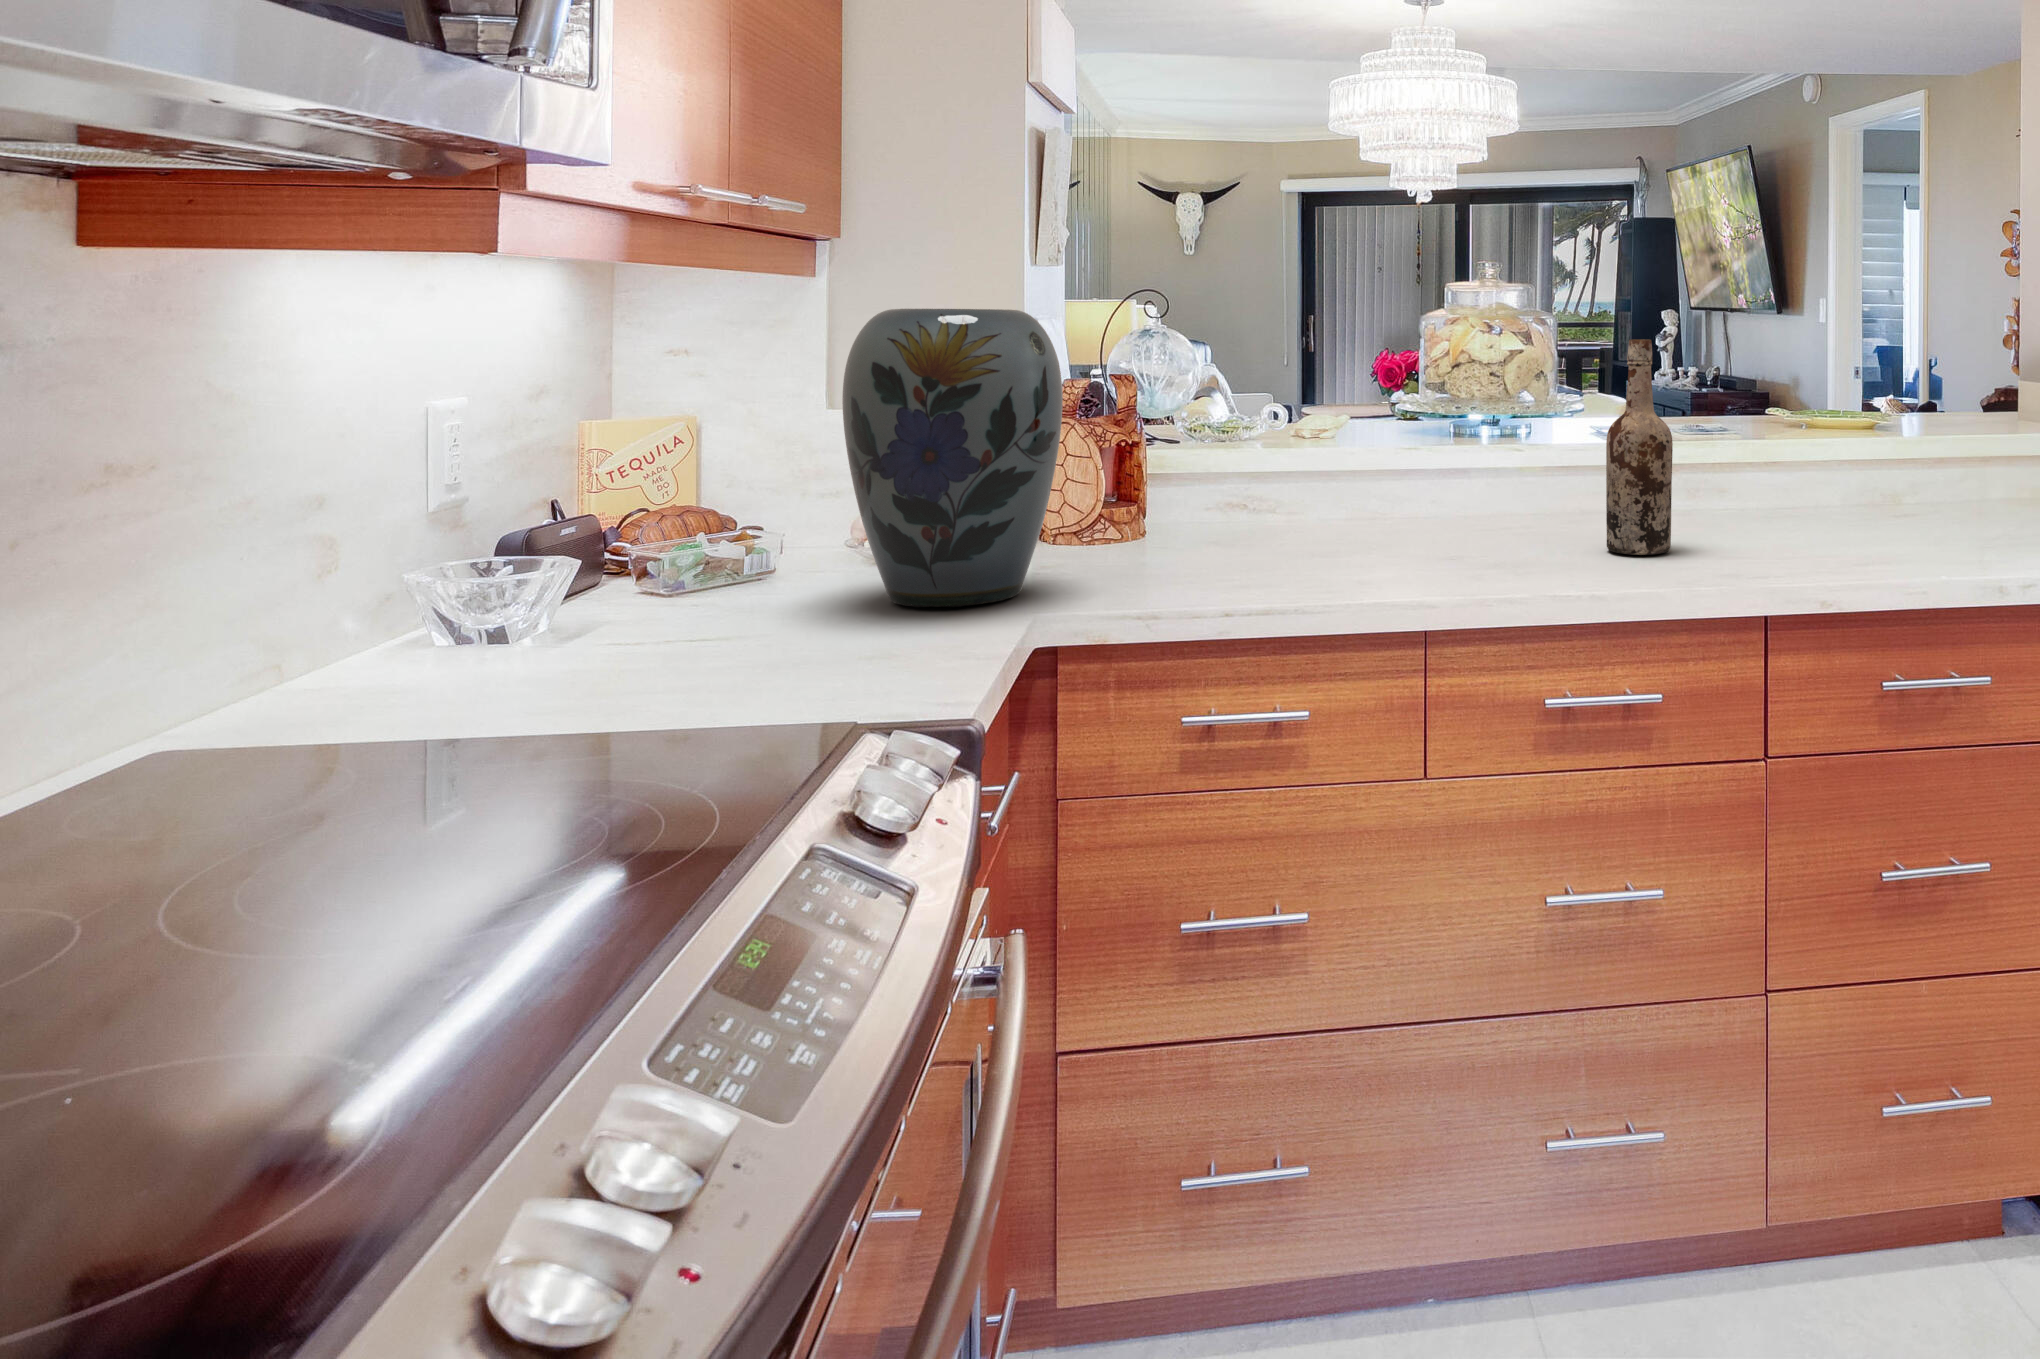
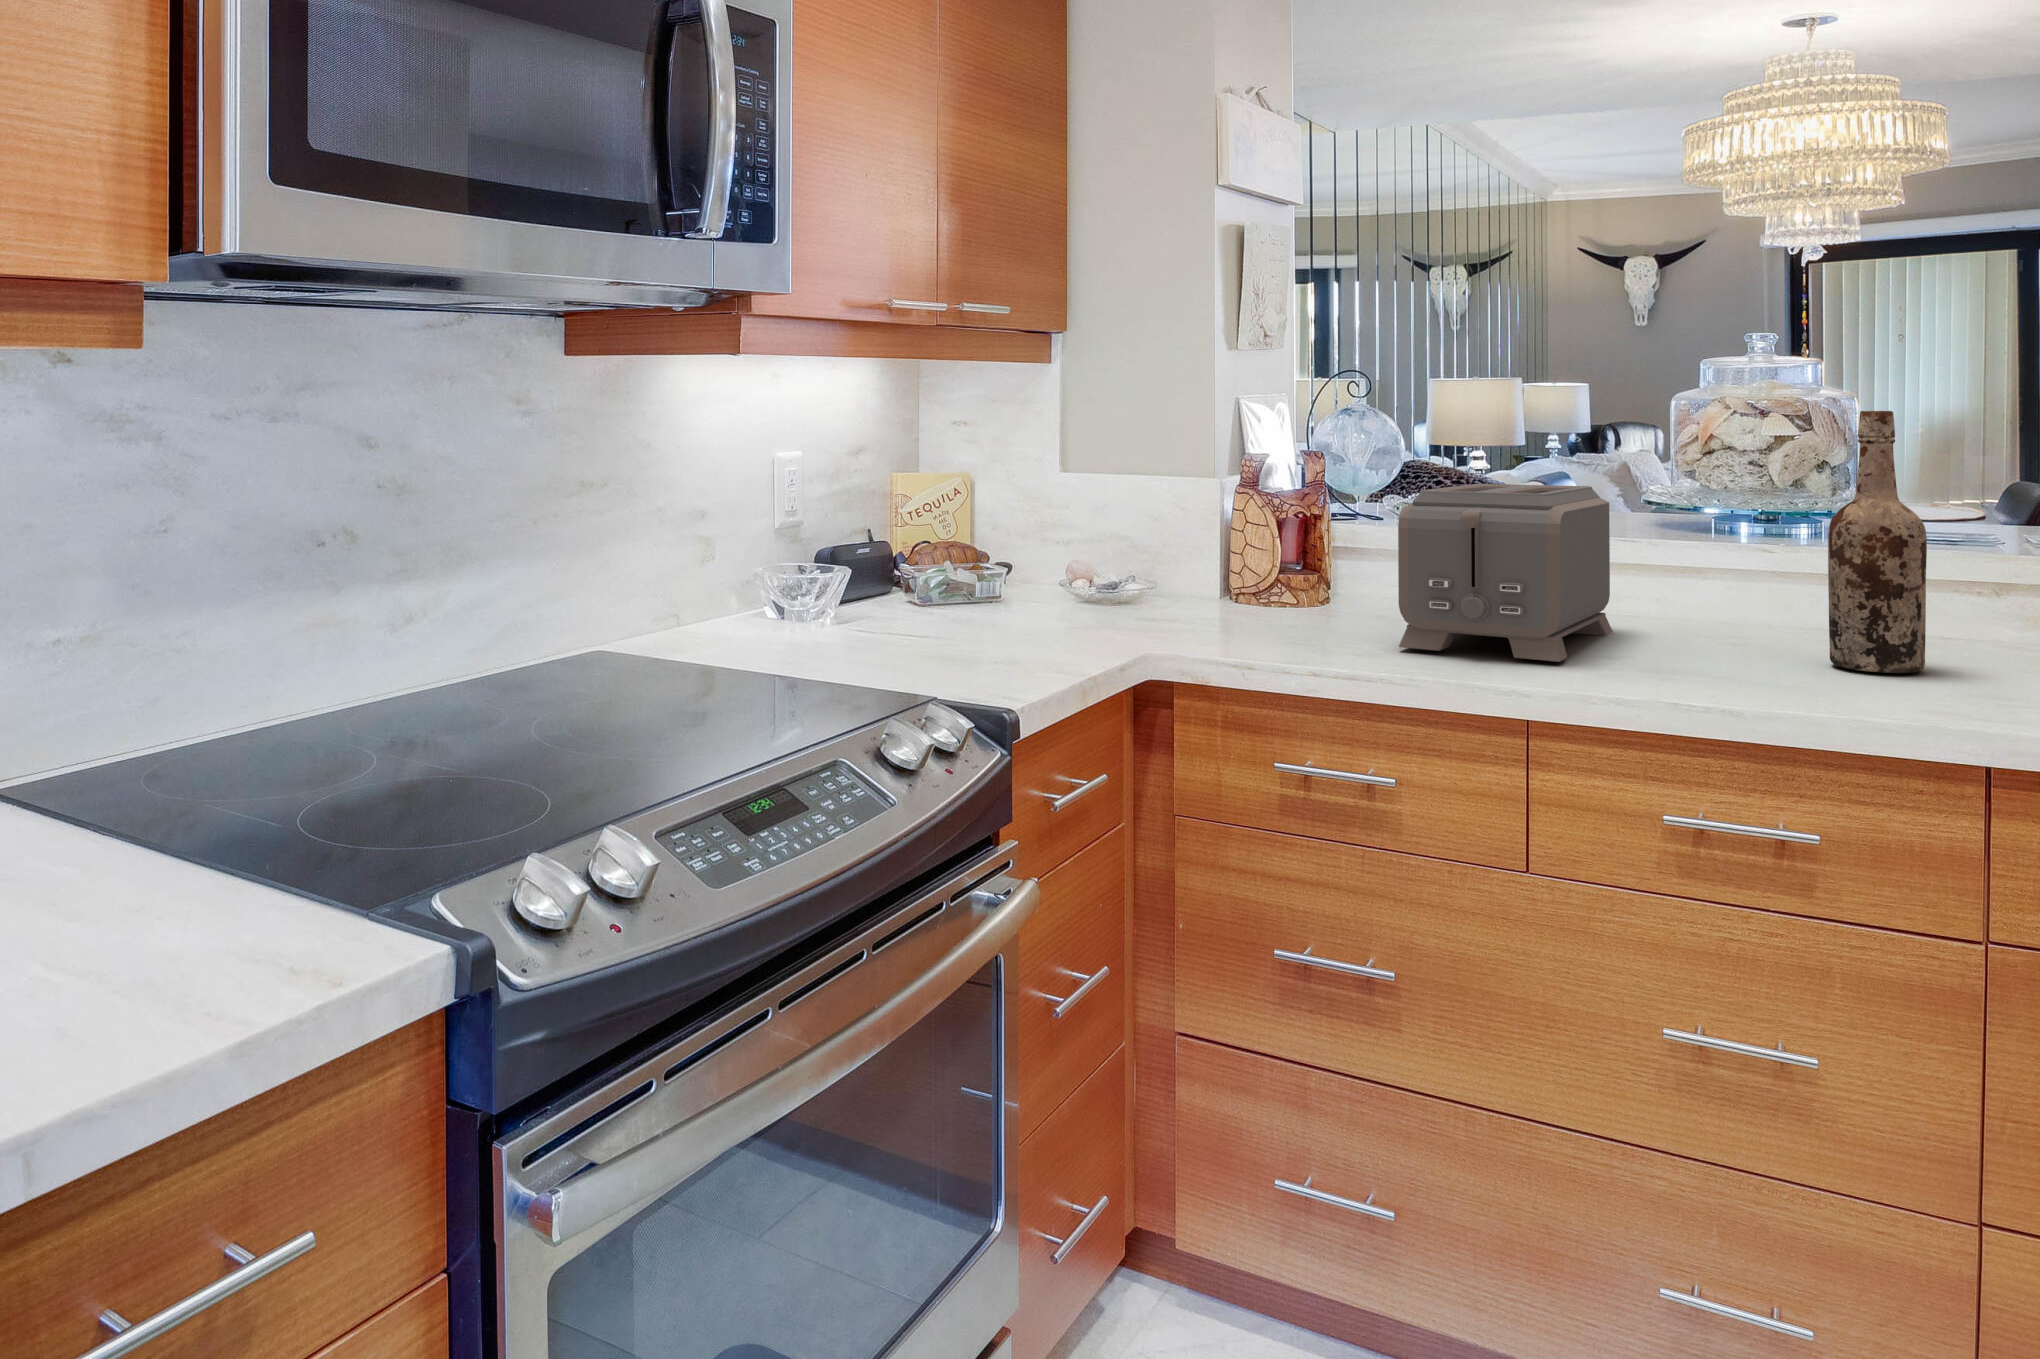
vase: present [842,309,1063,607] -> none [1021,388,1197,638]
toaster: none [1282,407,1432,578] -> present [1398,484,1613,662]

